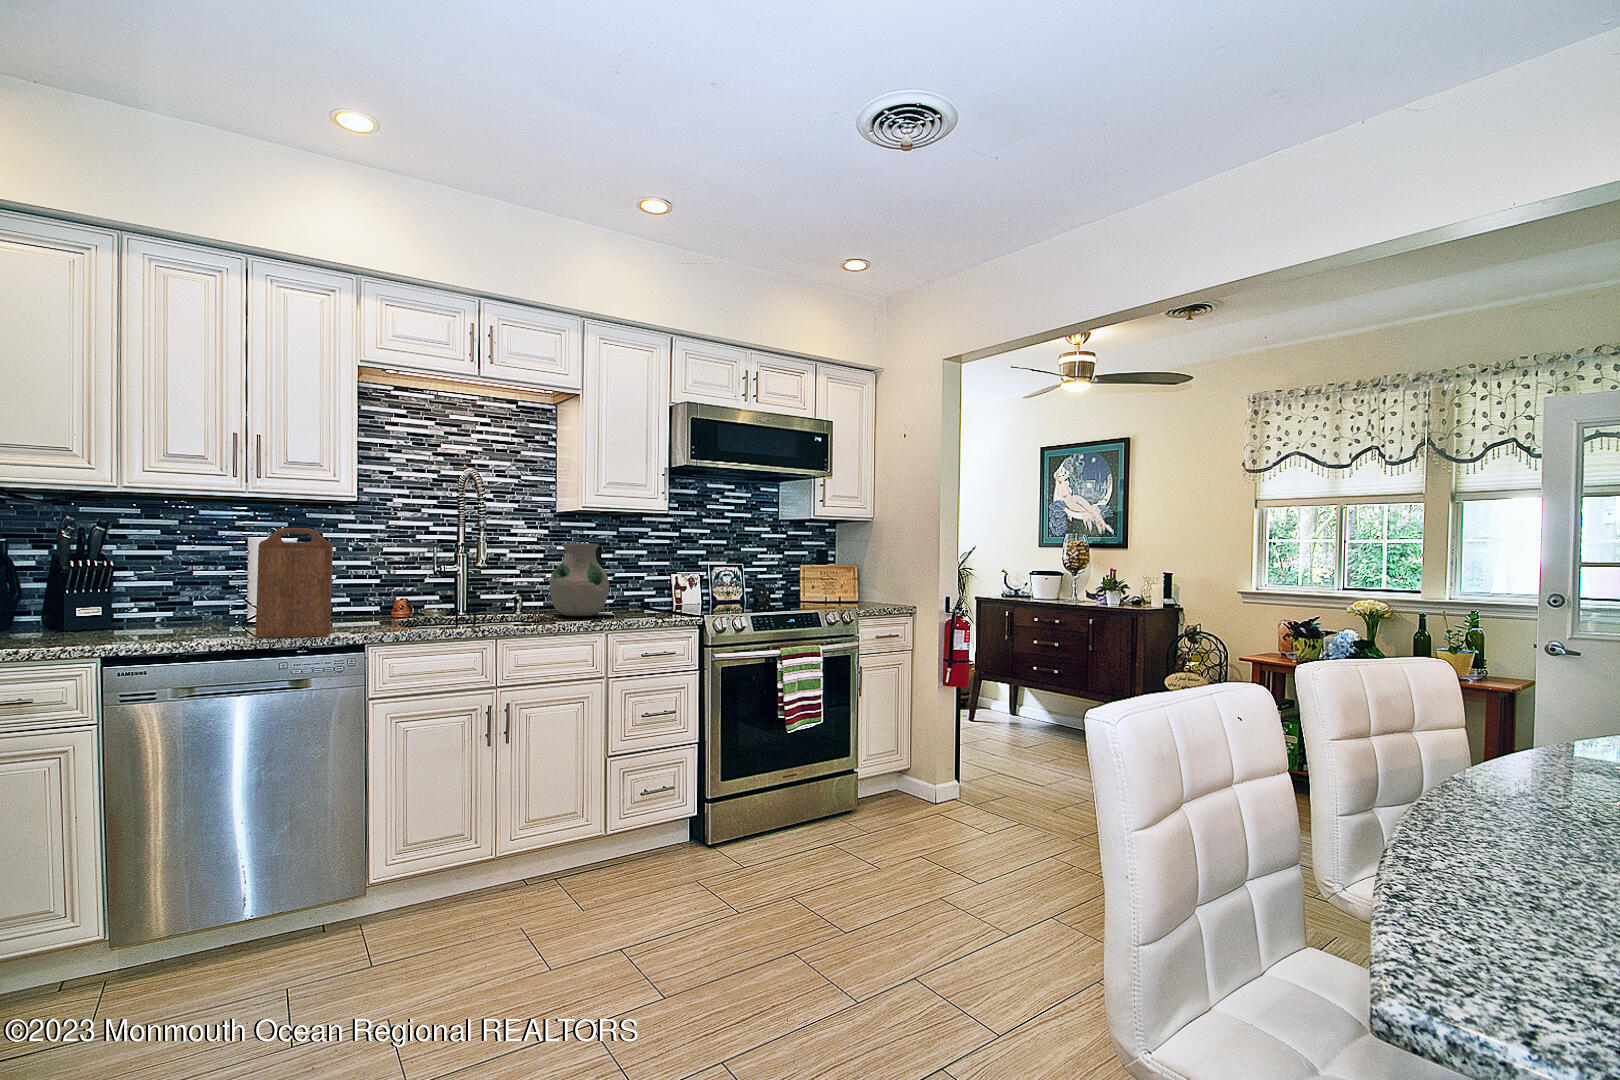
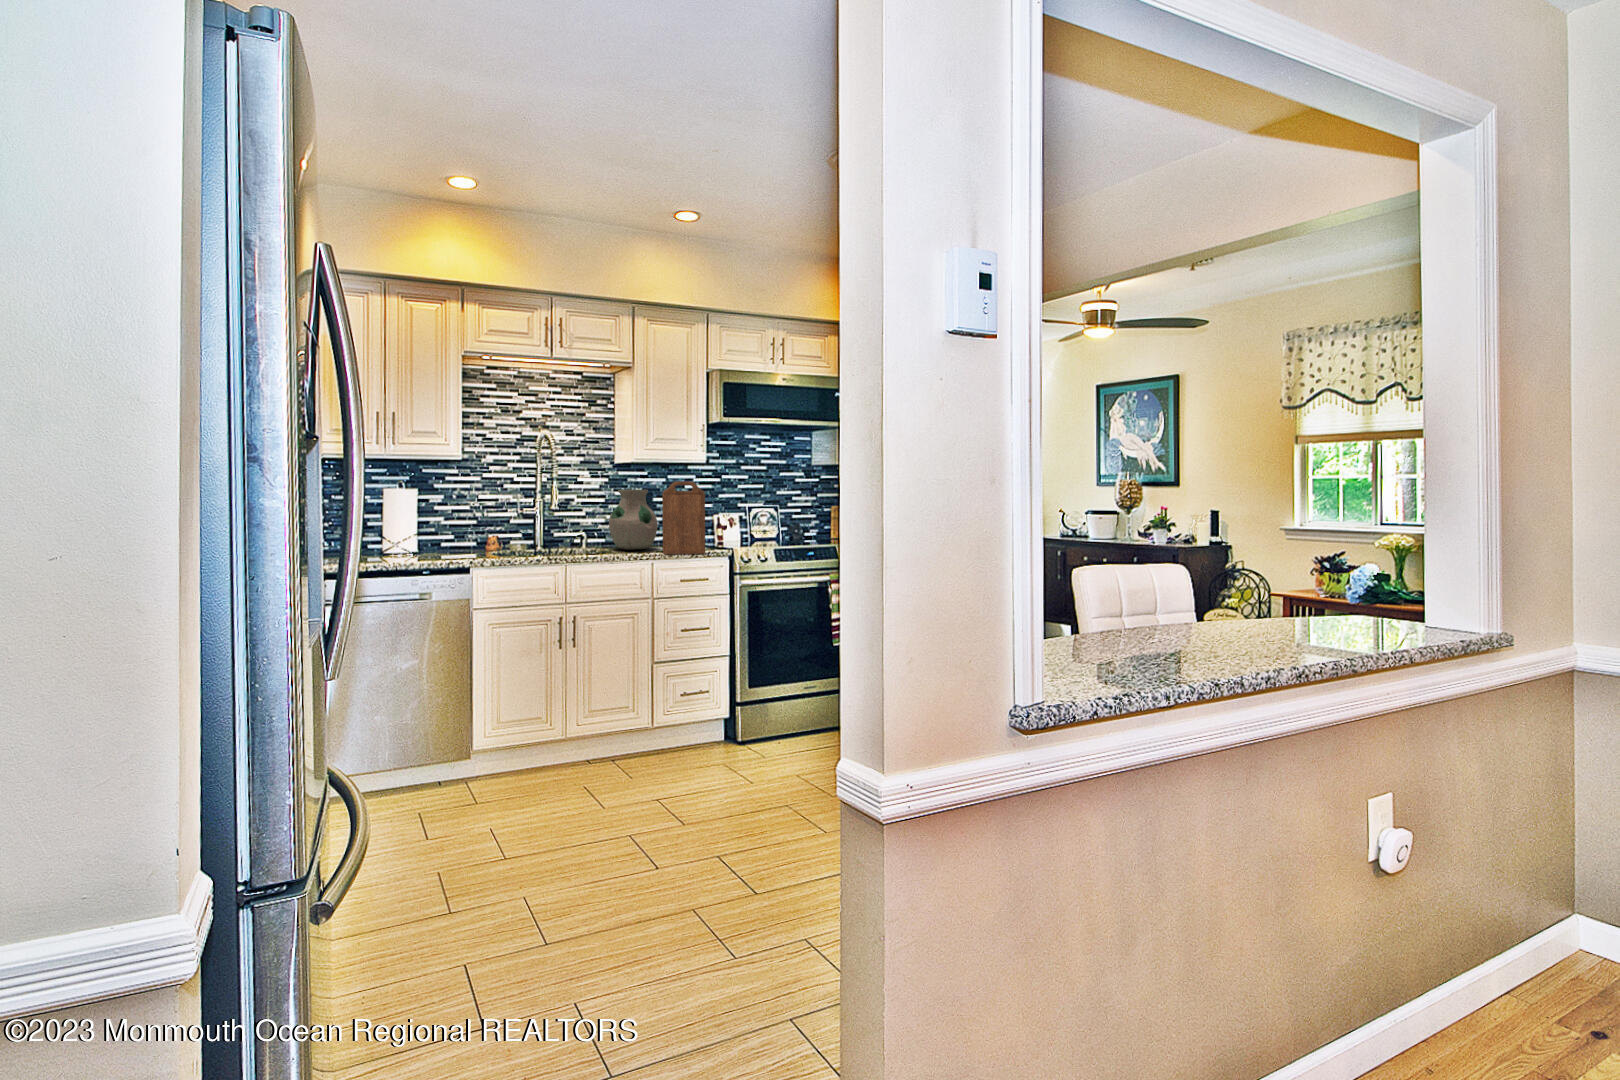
cutting board: present [256,528,333,637] -> present [663,482,705,554]

